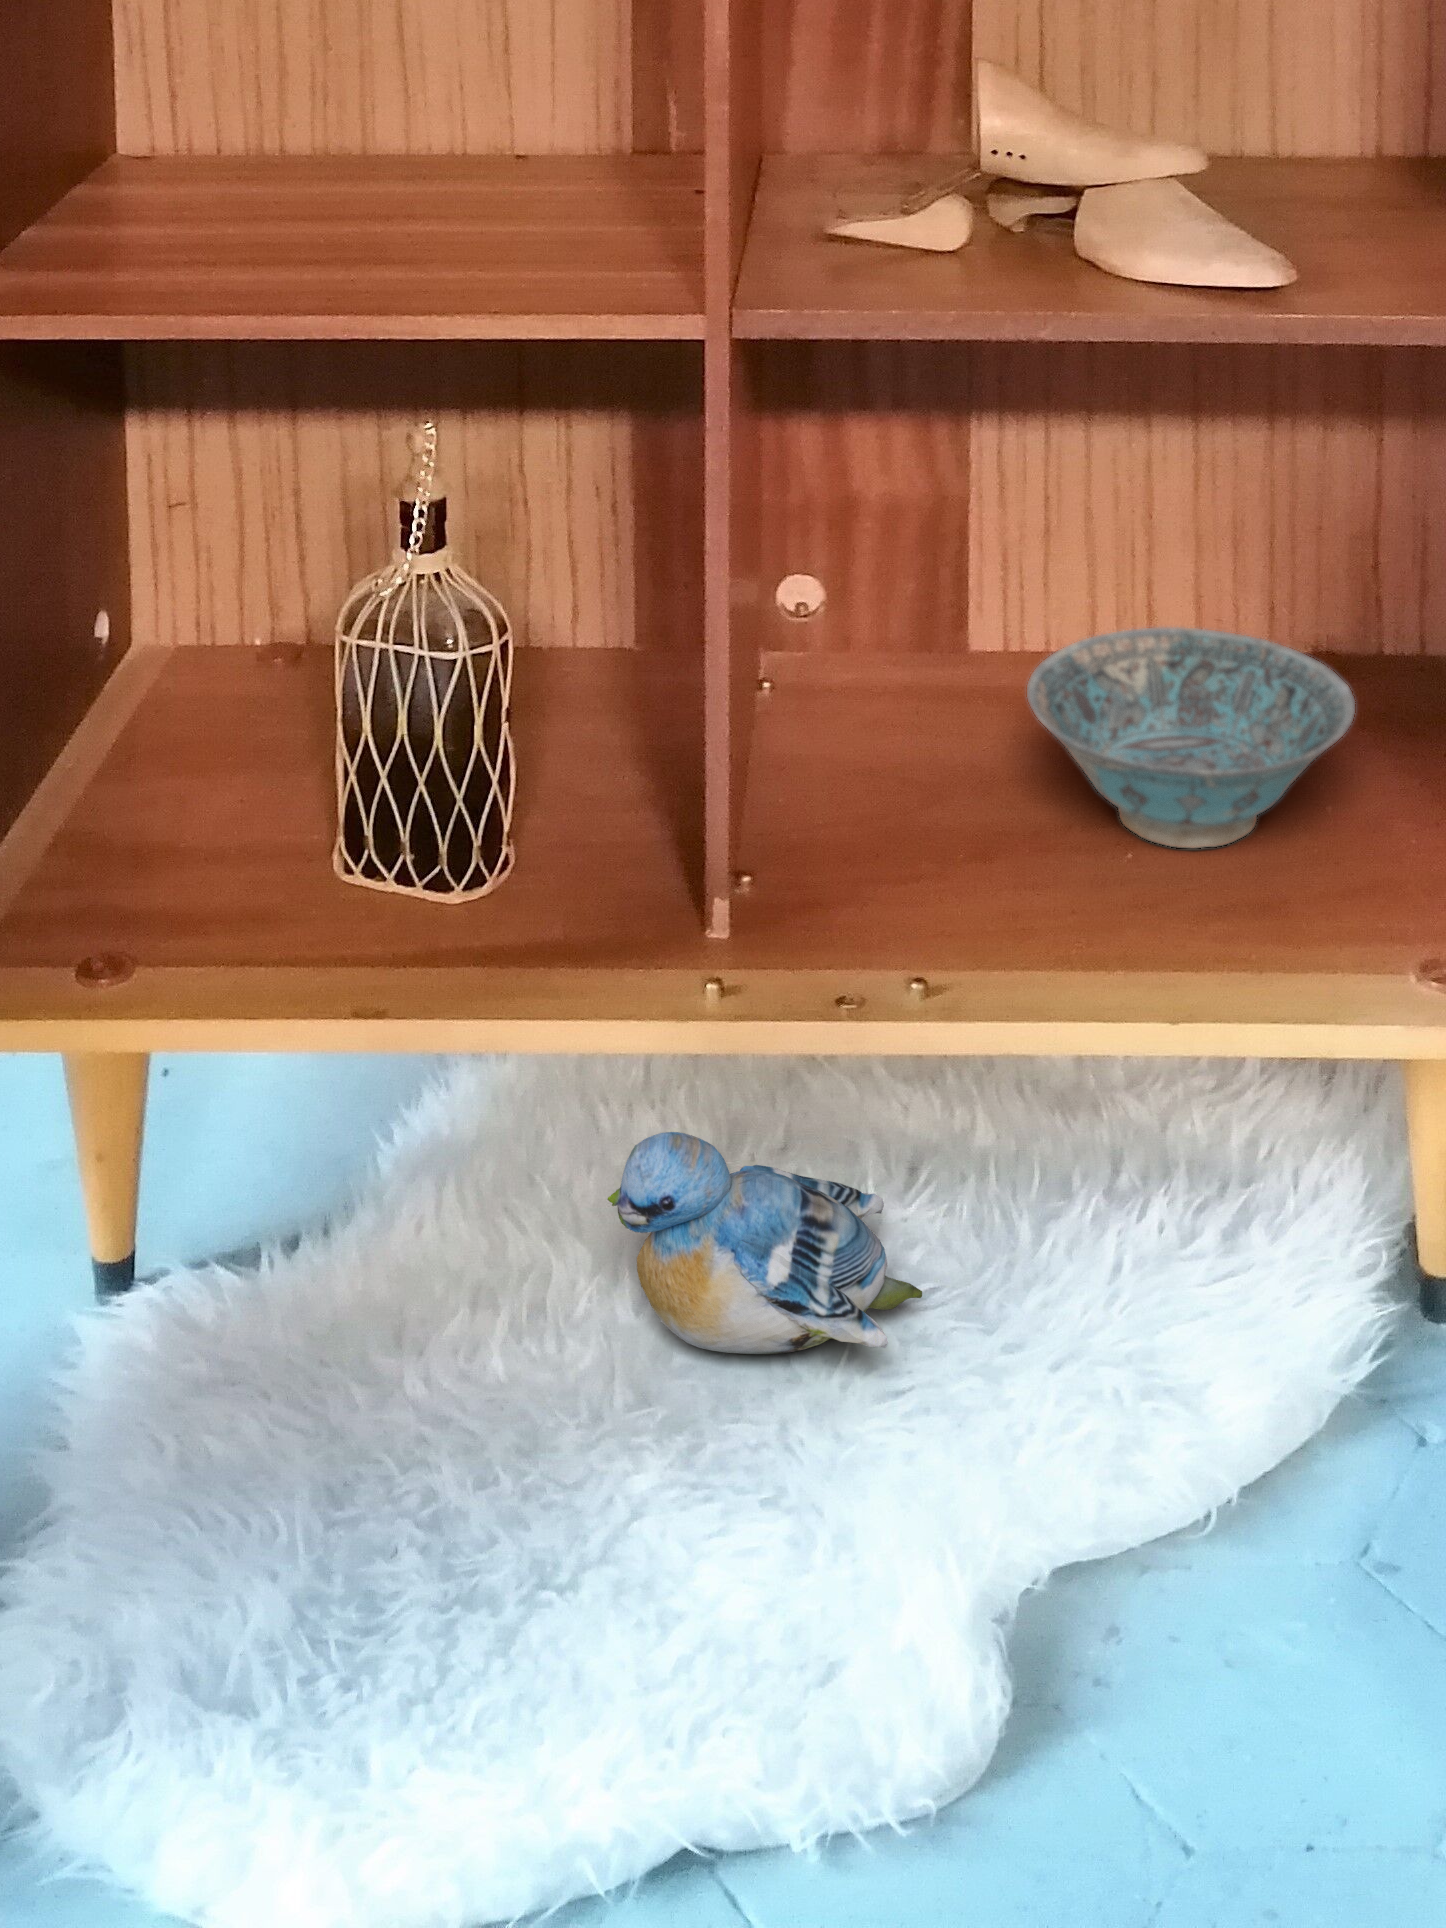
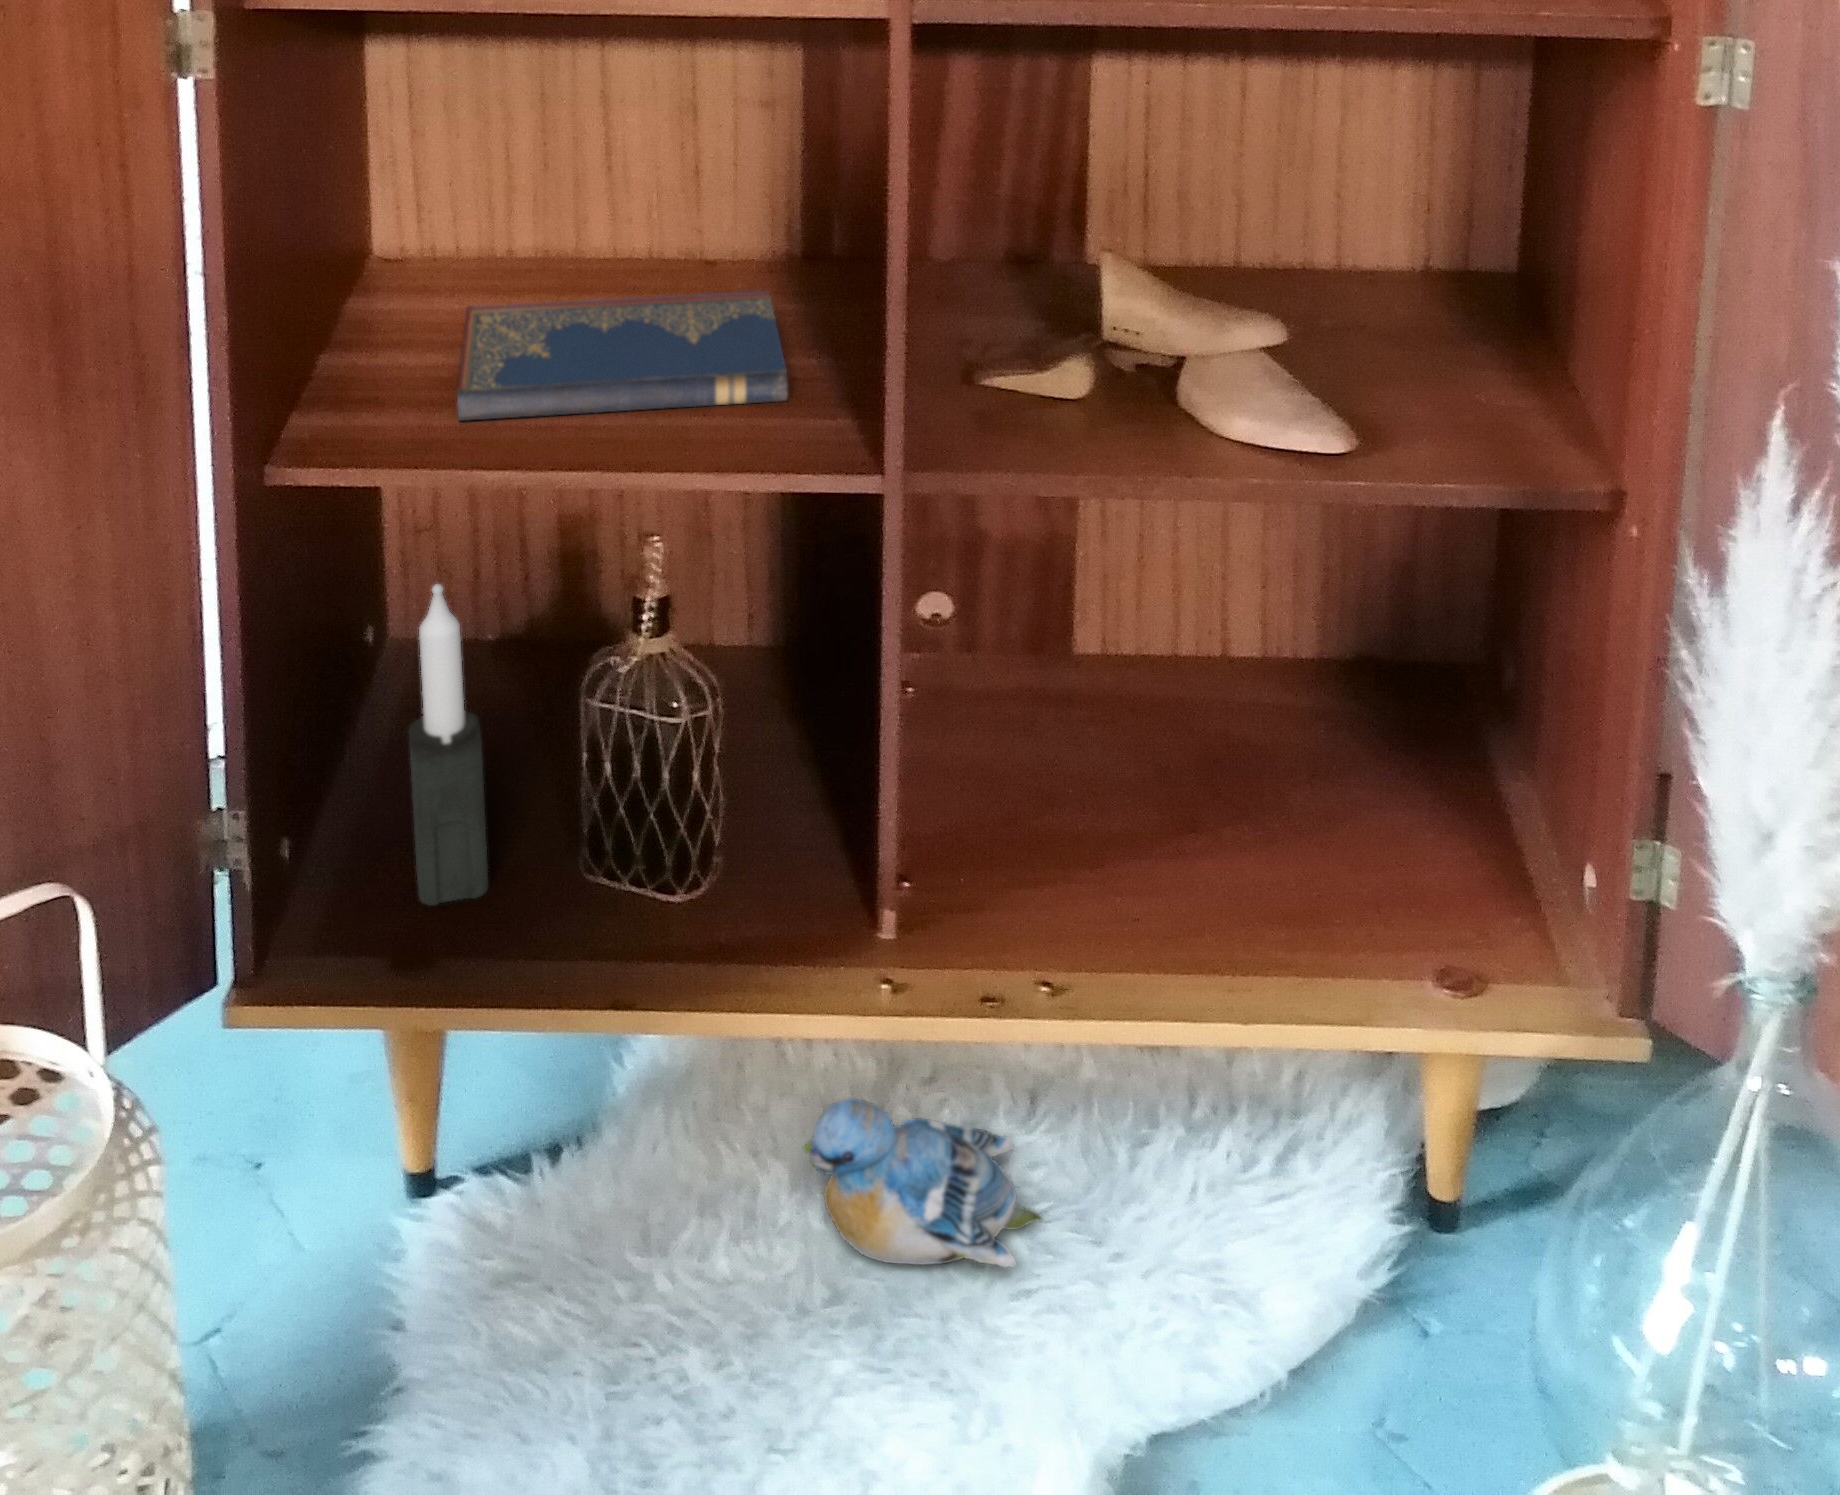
hardcover book: none [168,145,584,267] -> present [457,291,787,421]
candle: none [106,475,206,904] -> present [409,584,488,906]
ceramic bowl: present [1027,627,1355,848] -> none [1134,682,1393,873]

